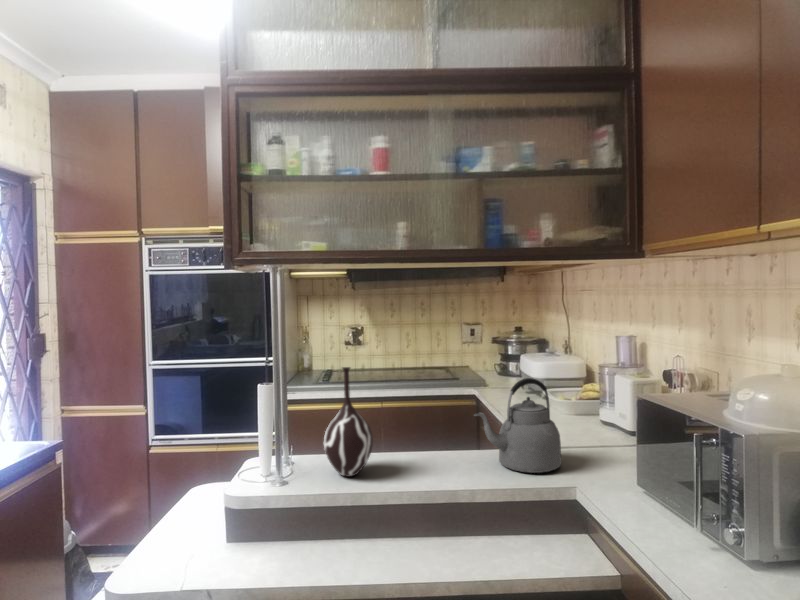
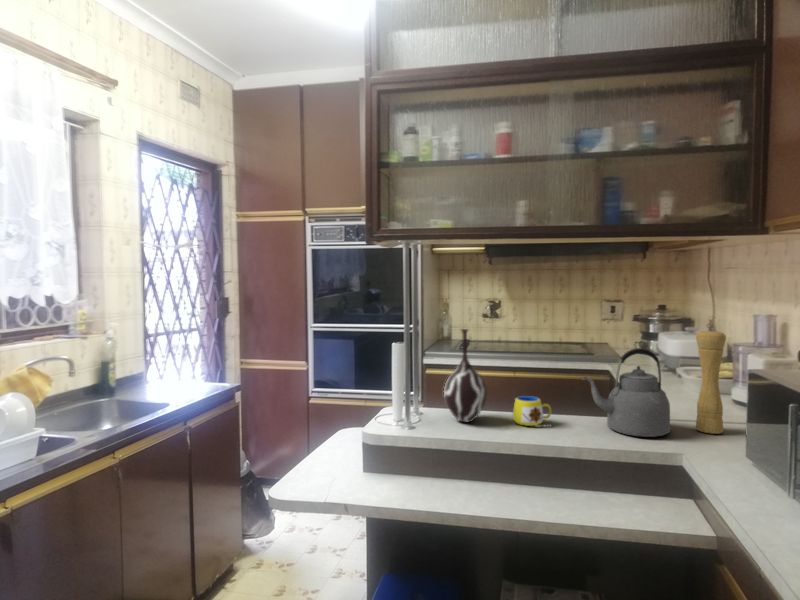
pepper mill: none [578,355,606,461] -> present [696,329,726,434]
mug: none [402,438,444,473] -> present [513,396,551,426]

